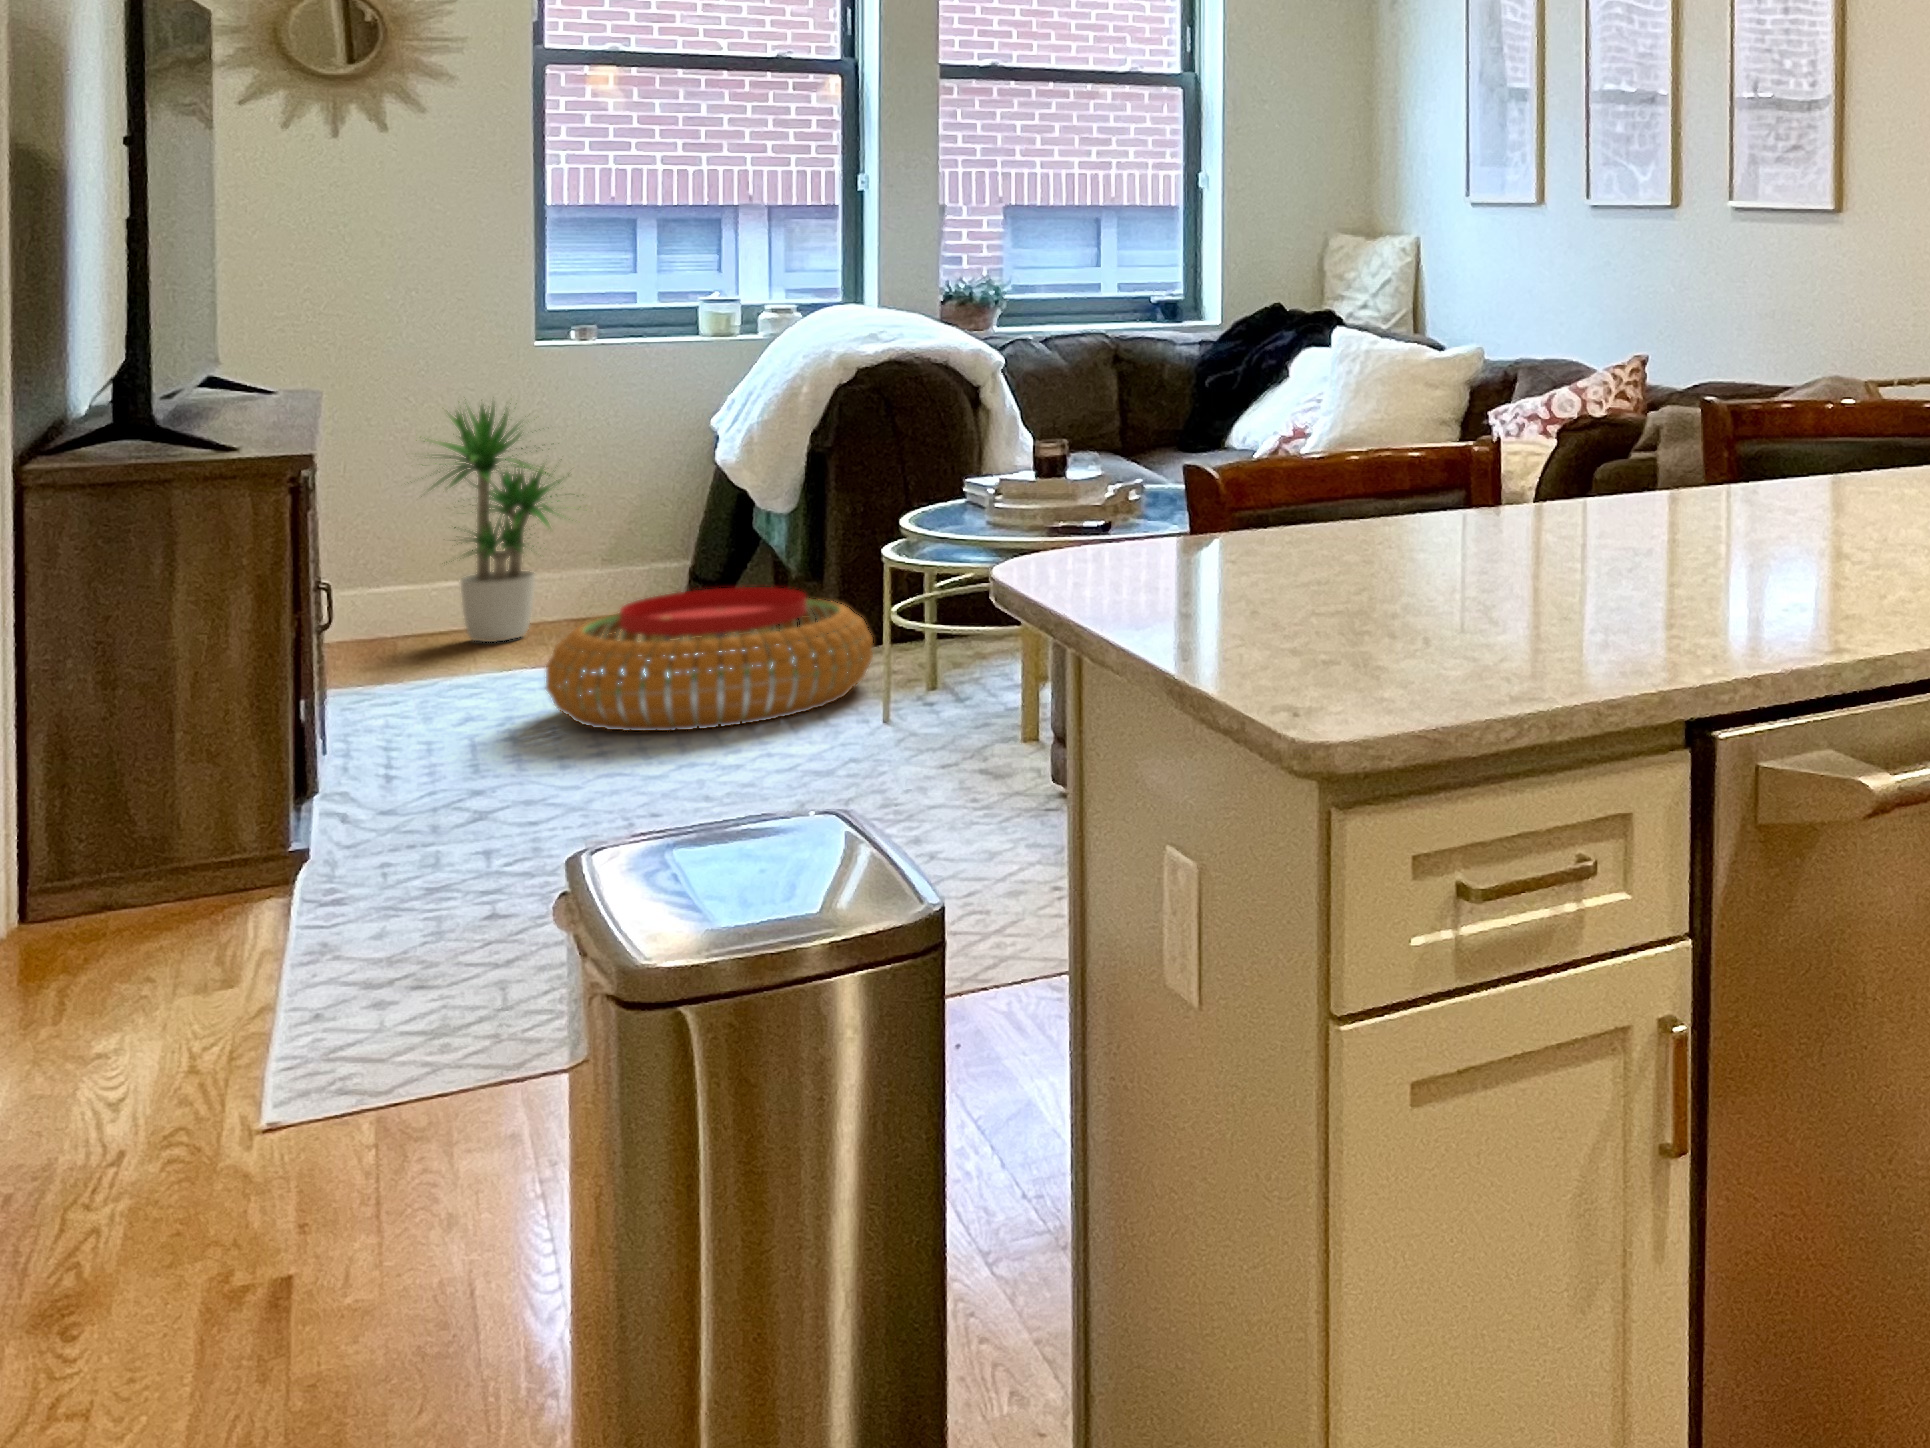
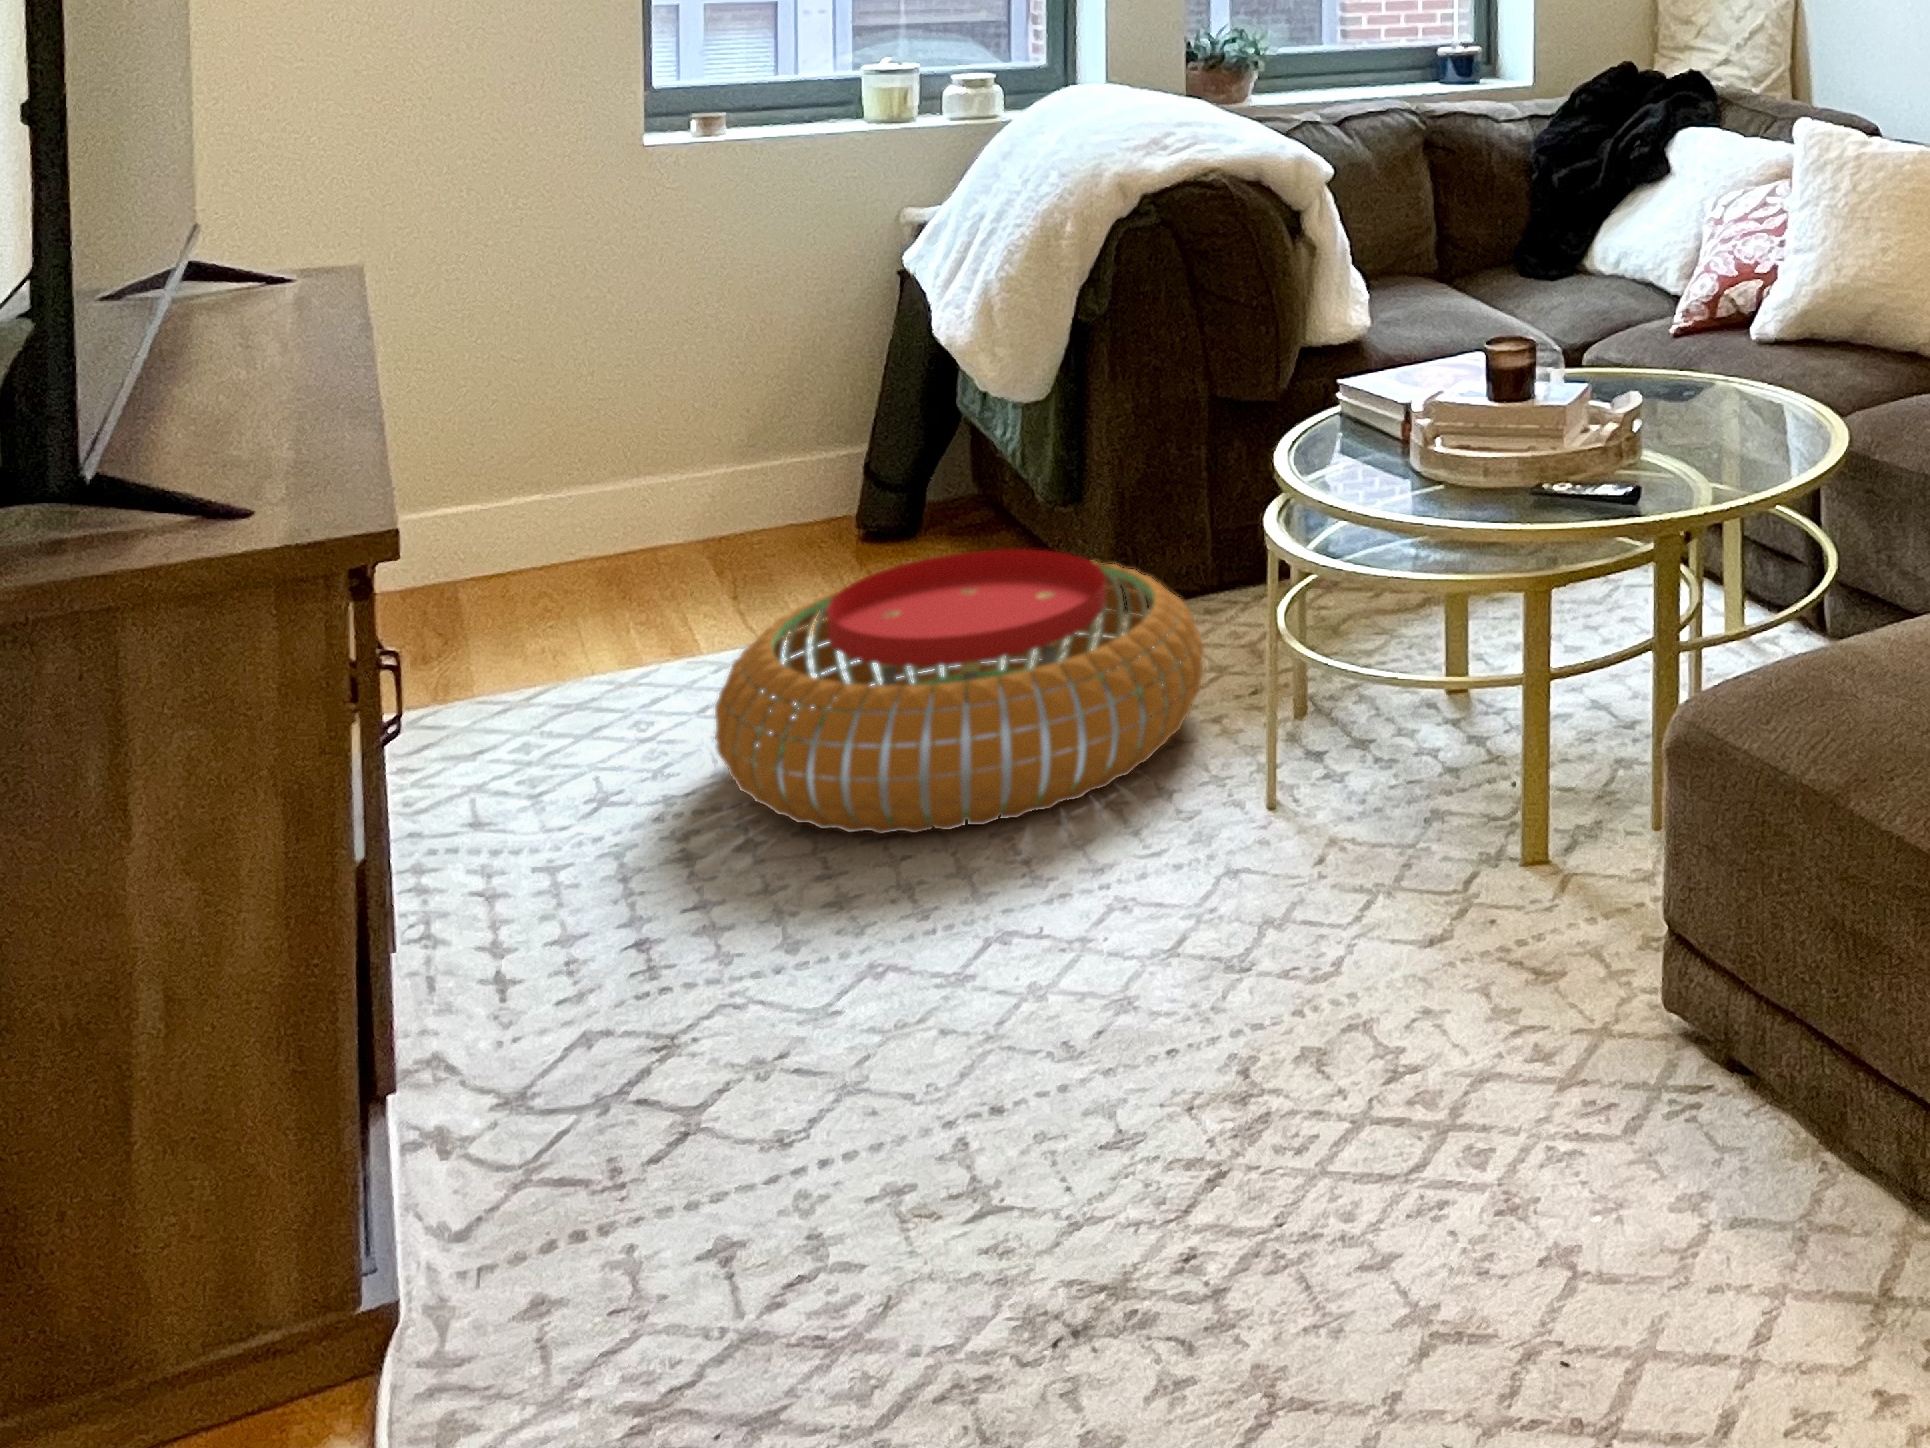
potted plant: present [416,399,579,642] -> none [455,215,736,585]

